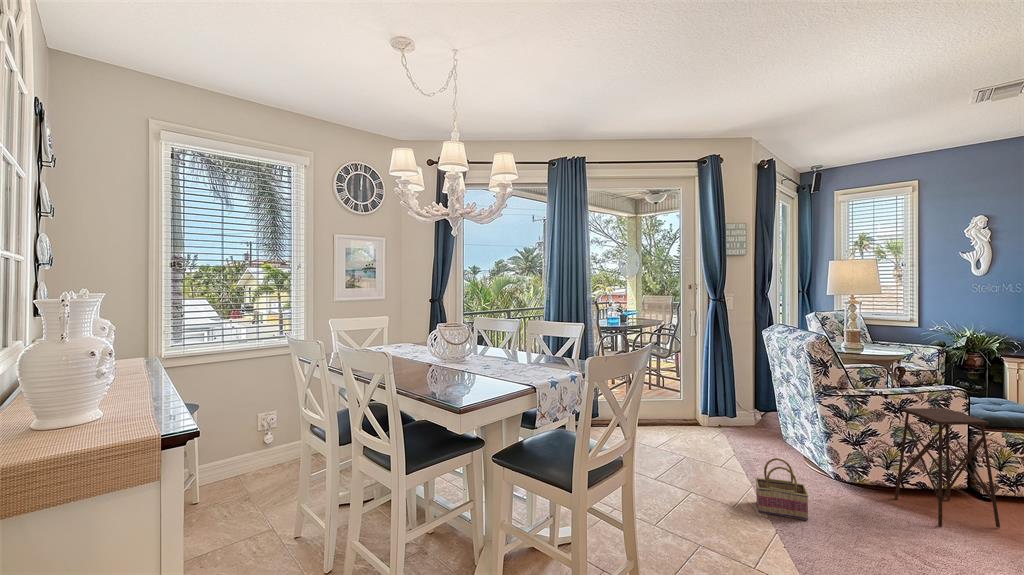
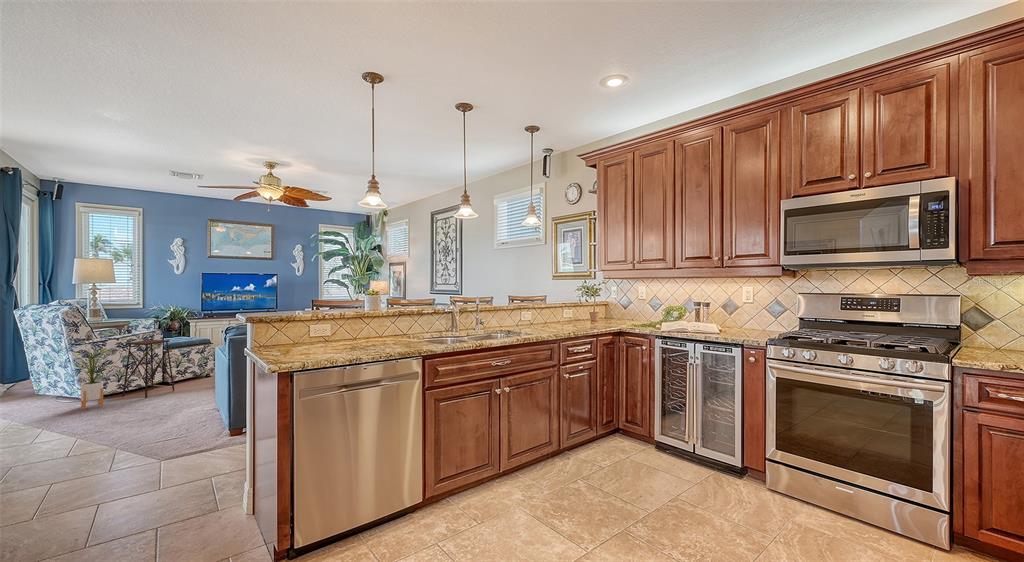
house plant: none [808,401,883,516] -> present [74,349,105,410]
basket: present [755,458,809,520] -> none [20,387,66,425]

